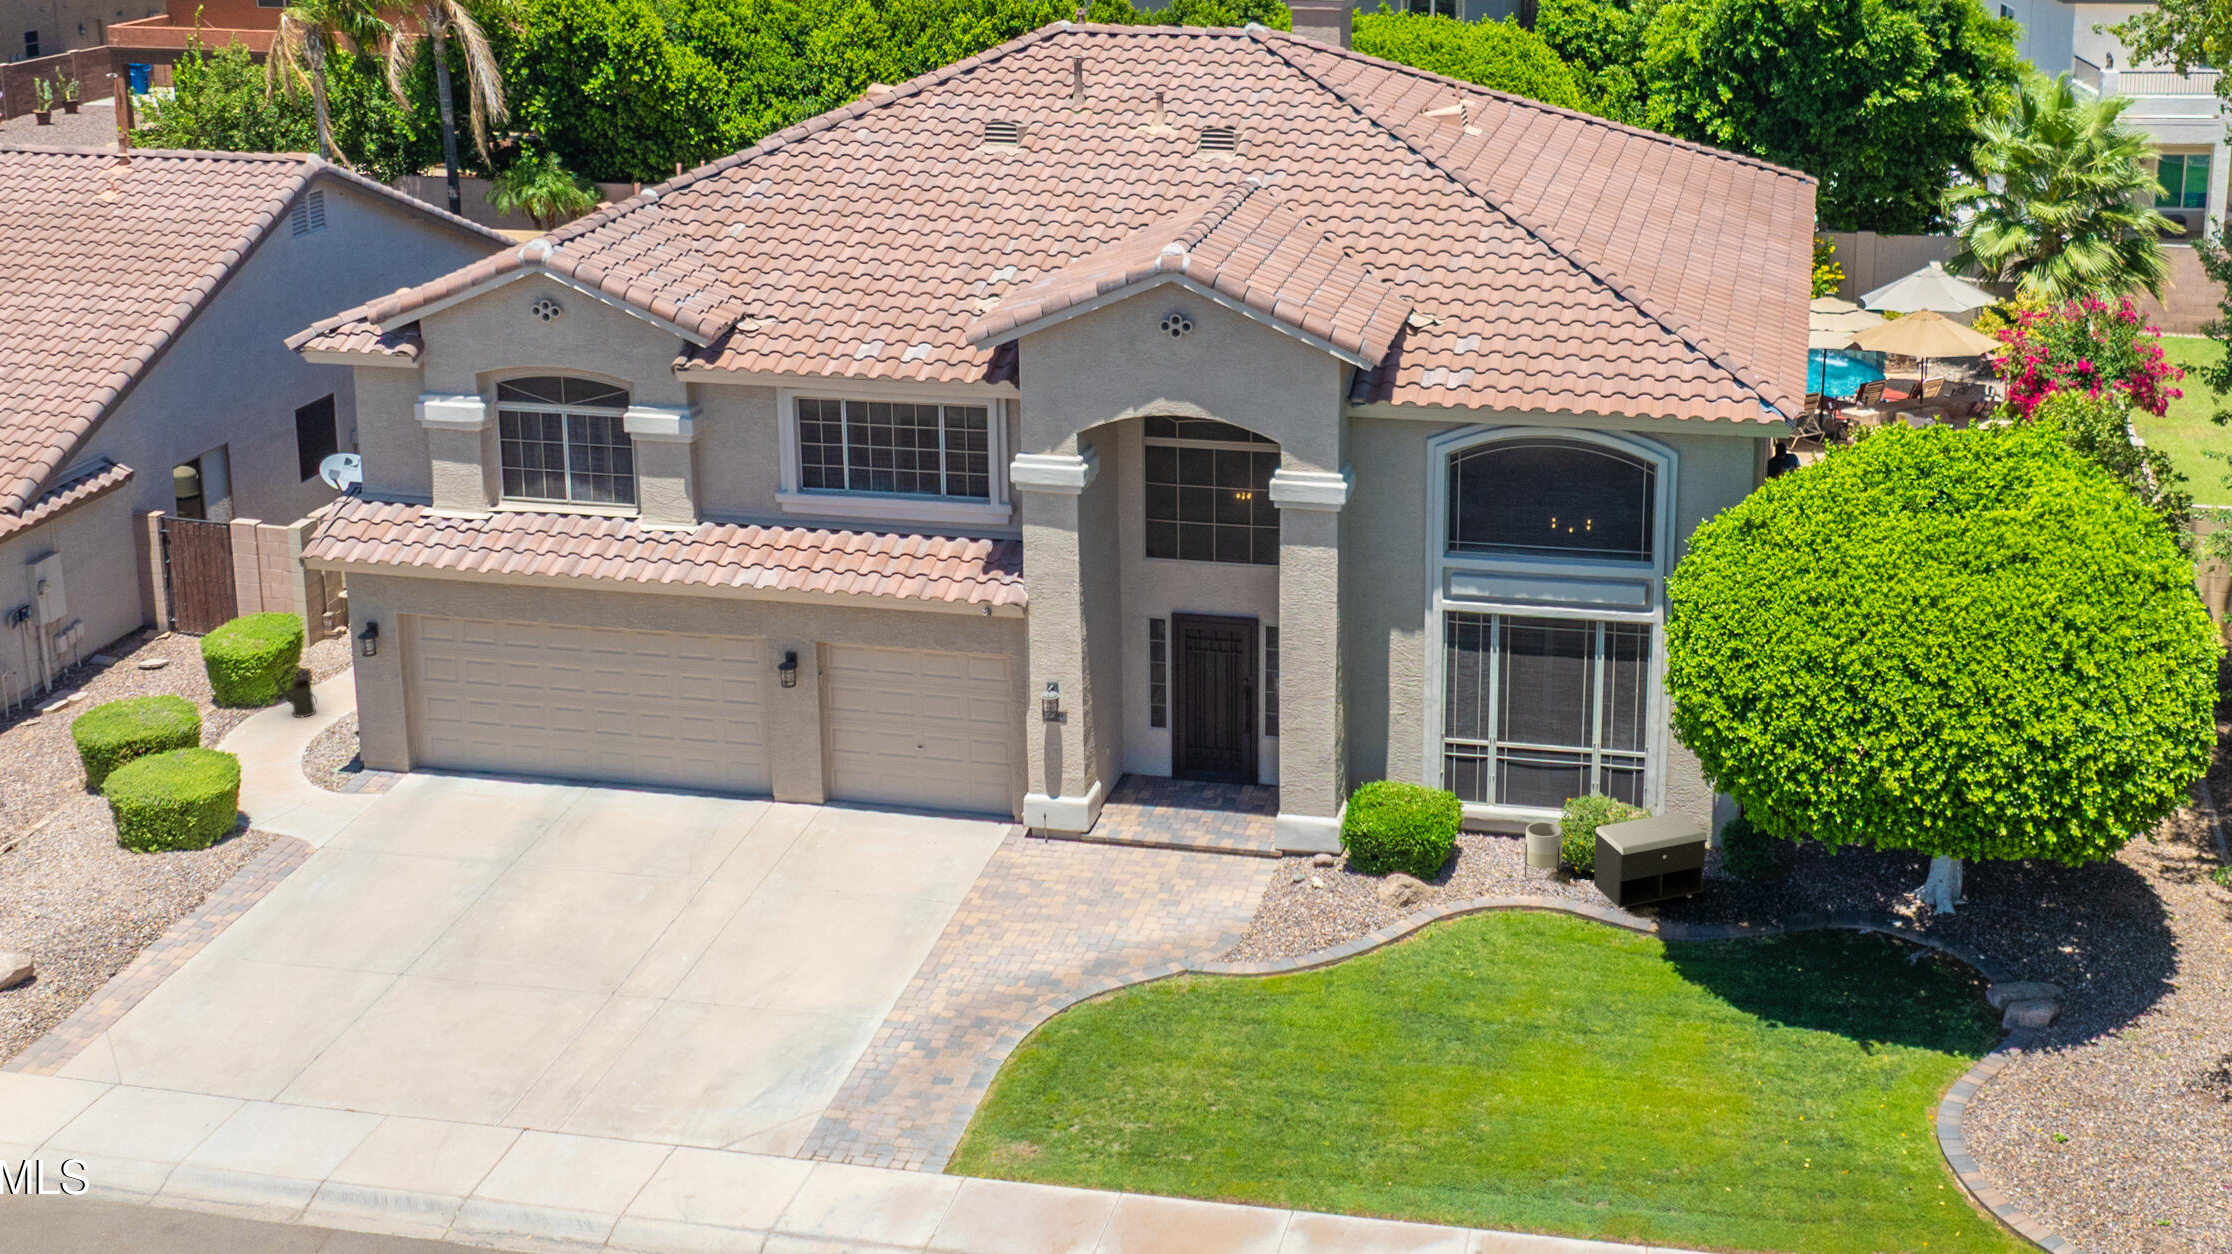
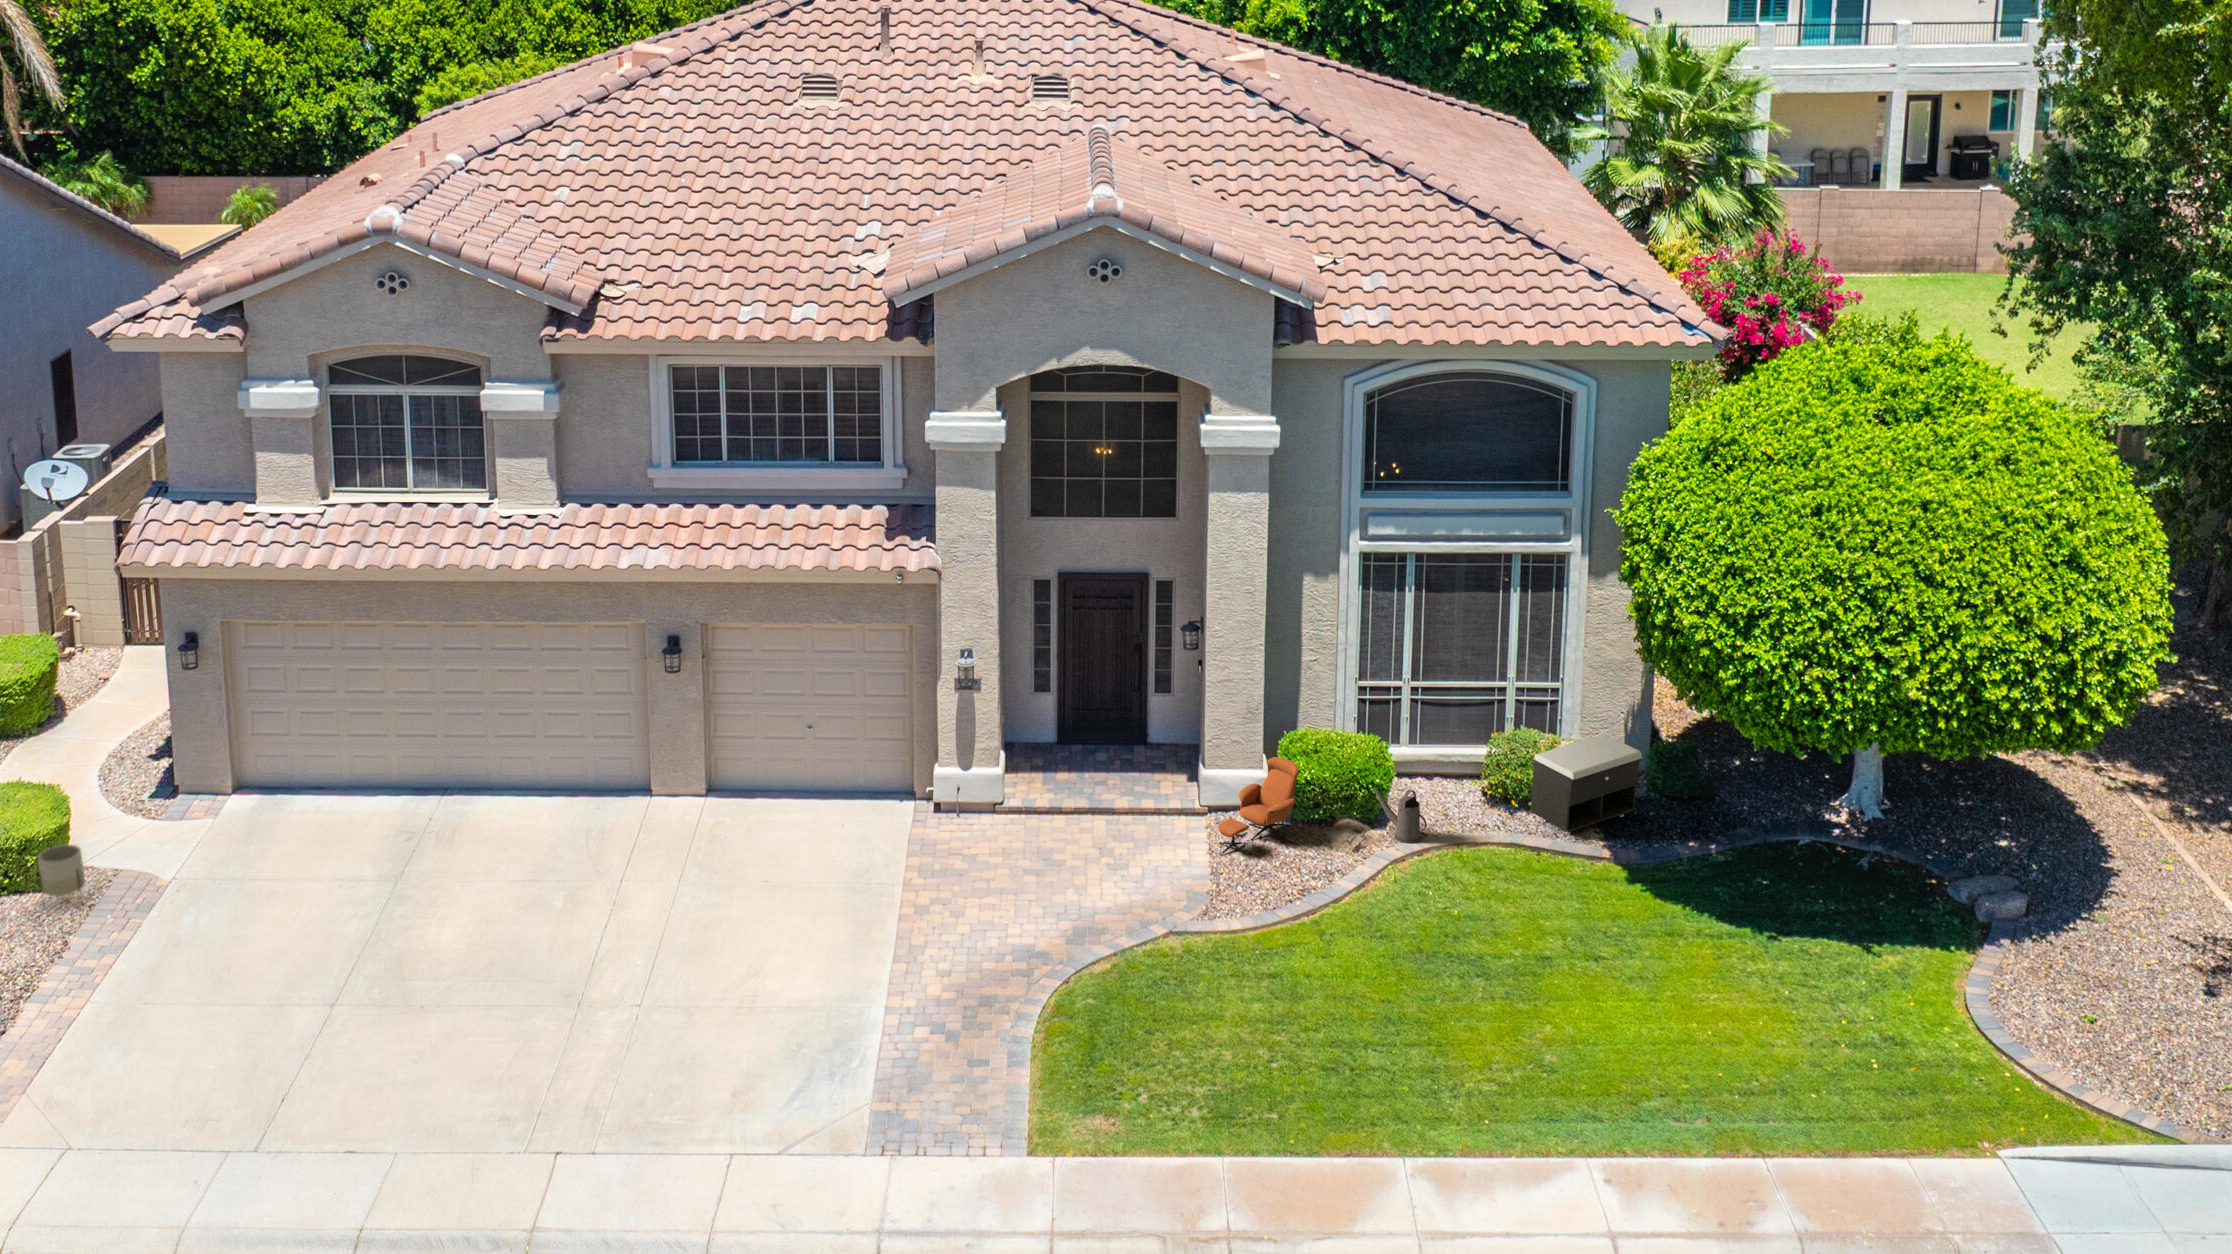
watering can: present [273,675,316,717] -> present [1373,786,1427,843]
lounge chair: none [1267,810,1355,904] -> present [1218,757,1298,855]
planter: present [1525,822,1563,881] -> present [38,845,85,903]

